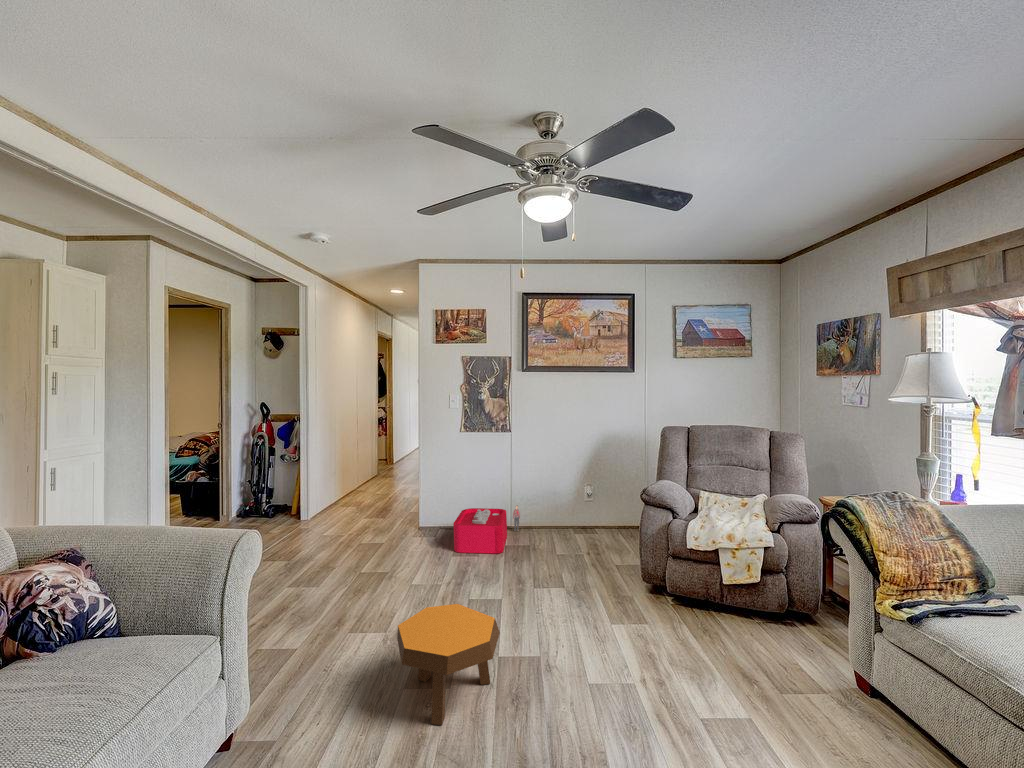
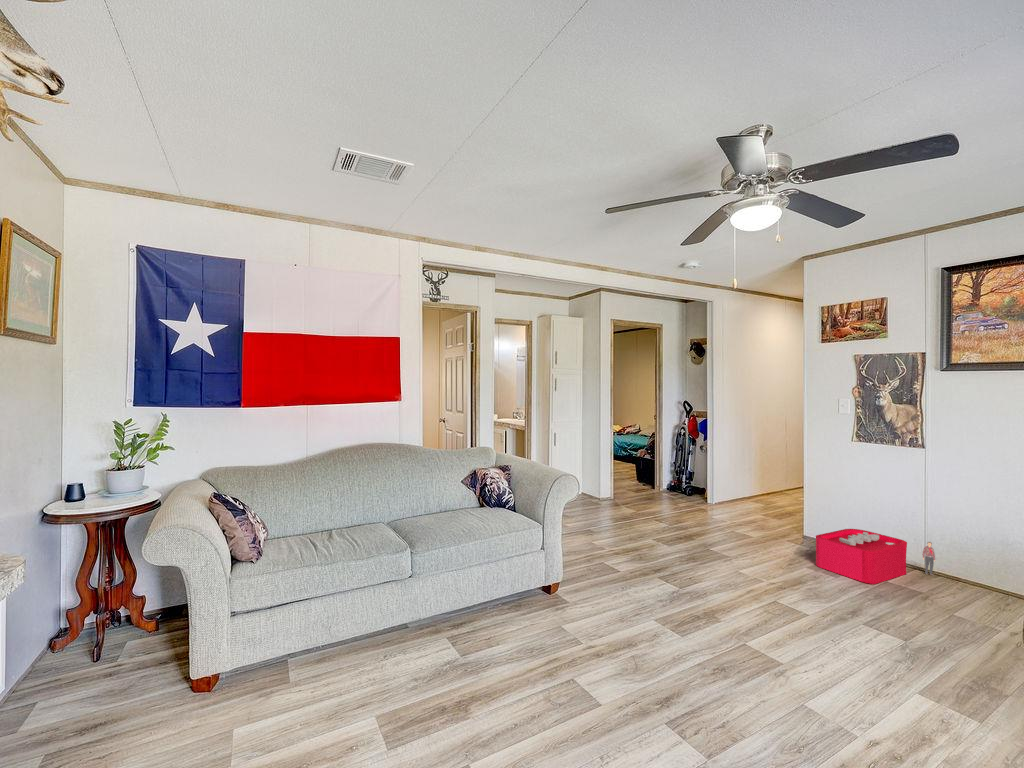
footstool: present [397,604,500,725] -> none [637,570,728,649]

